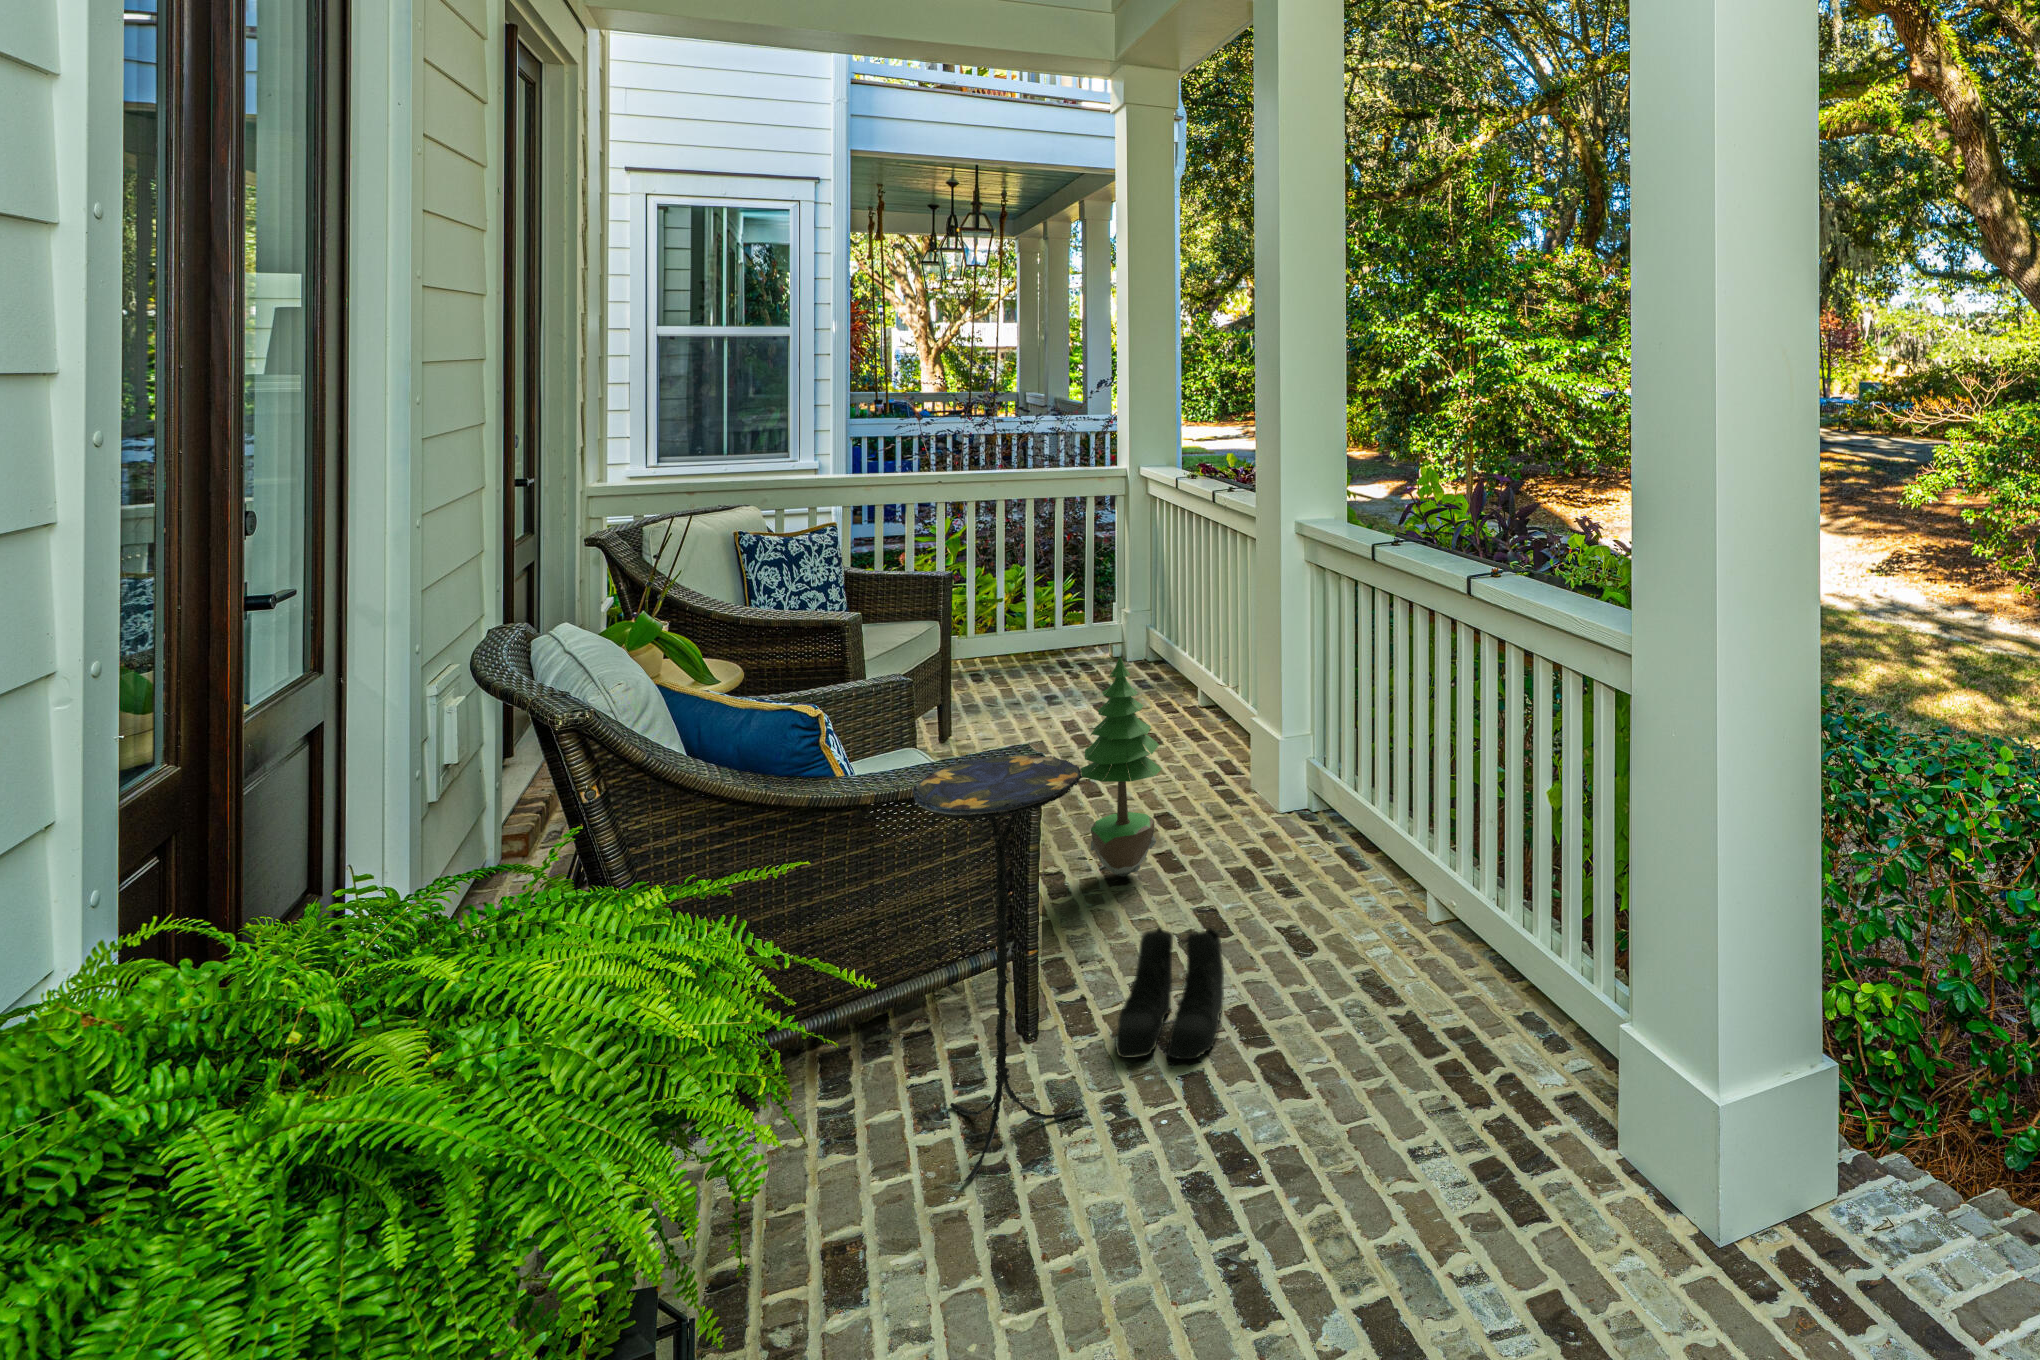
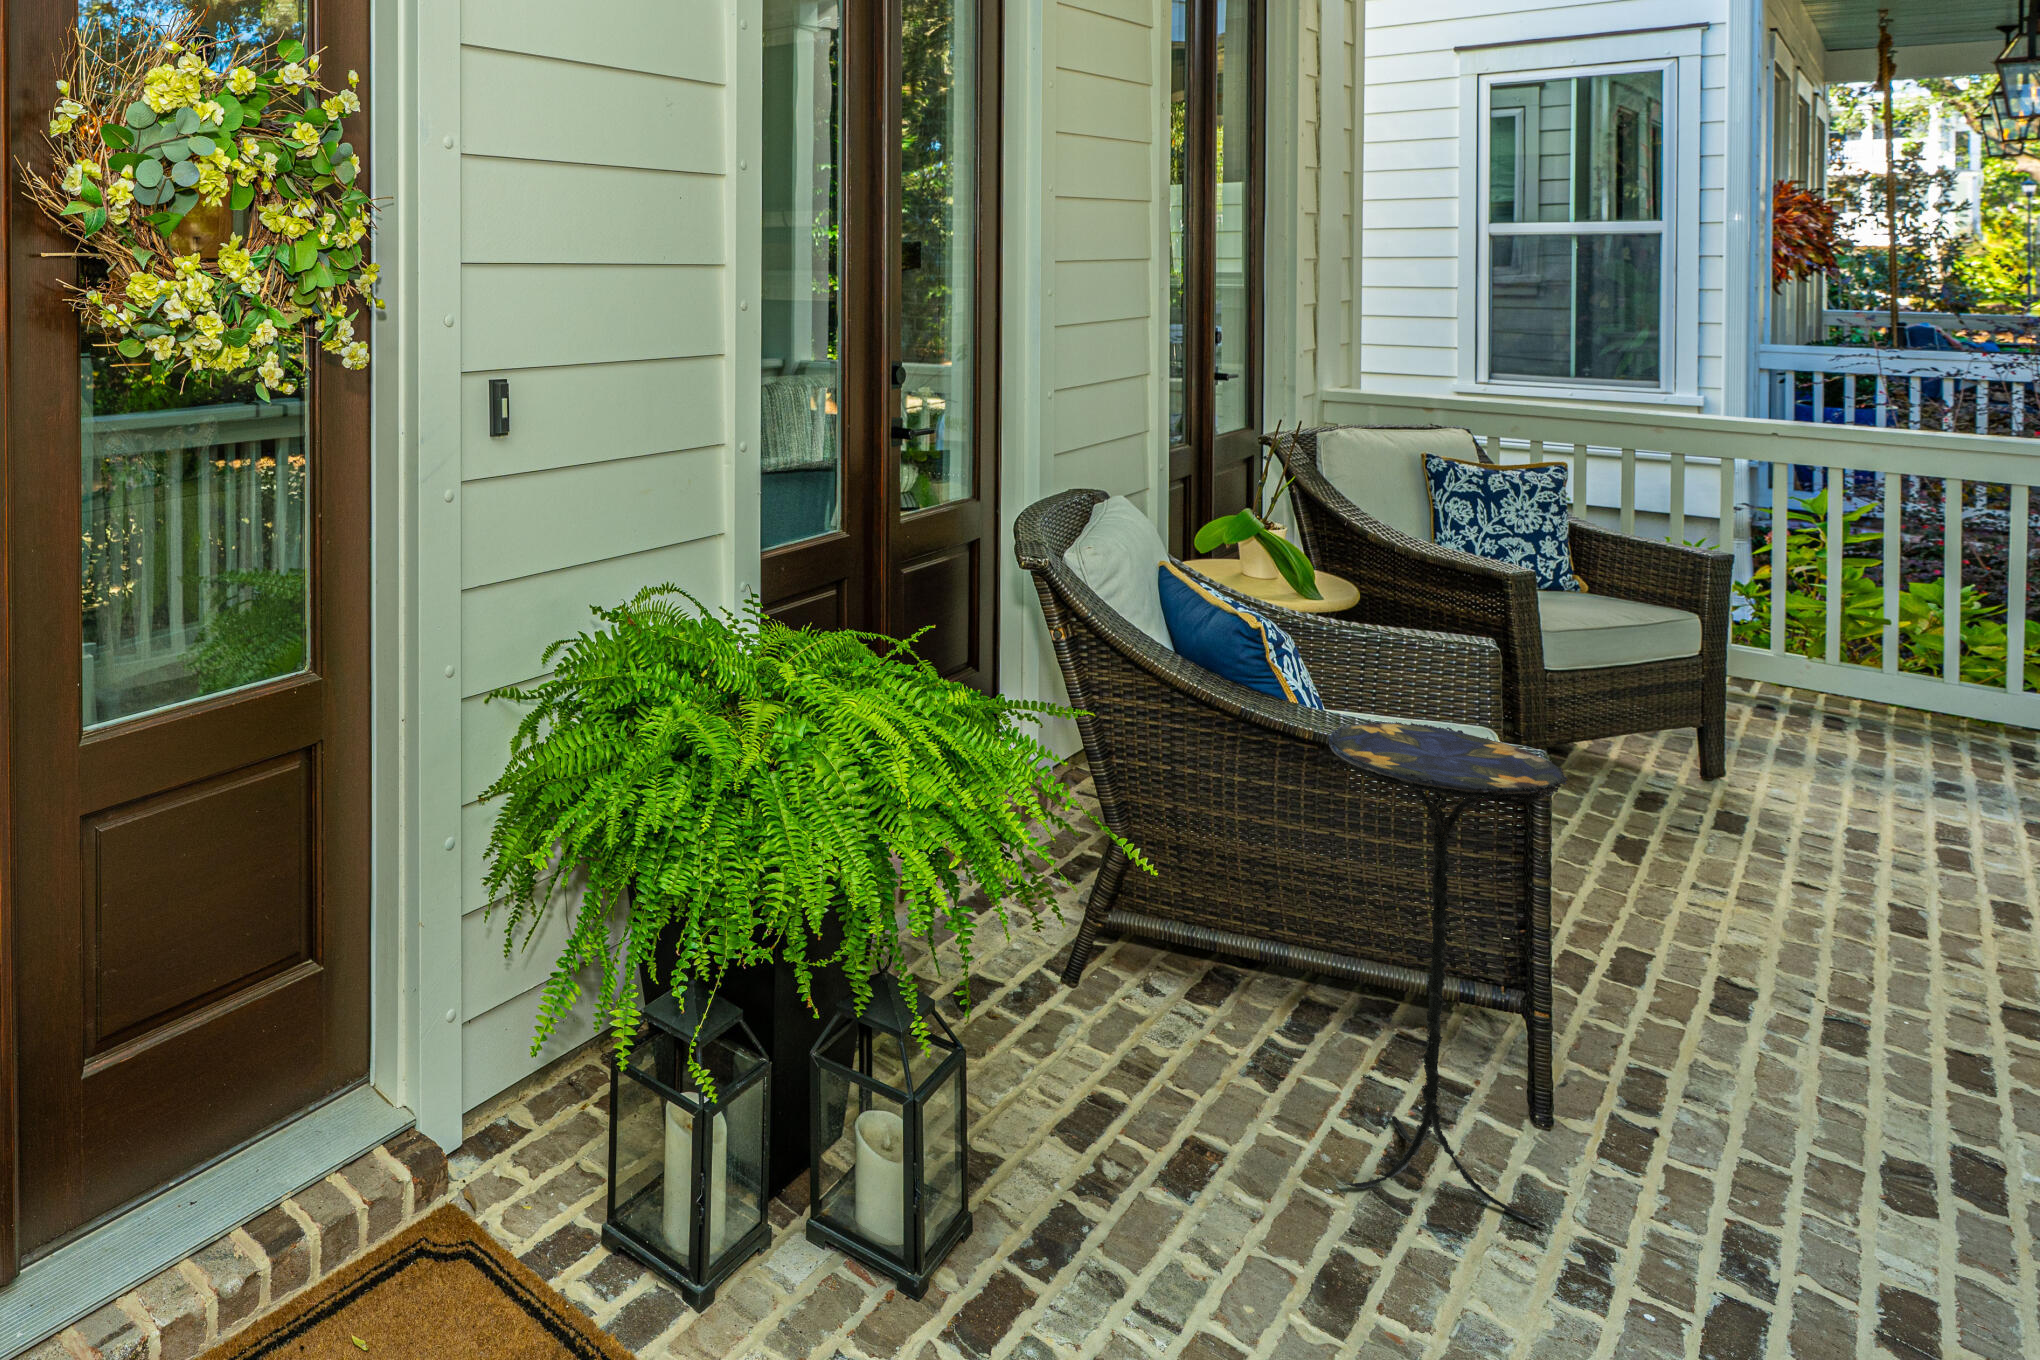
potted tree: present [1081,657,1162,877] -> none [1786,705,1961,1046]
boots: present [1115,927,1224,1059] -> none [1647,1082,1897,1299]

